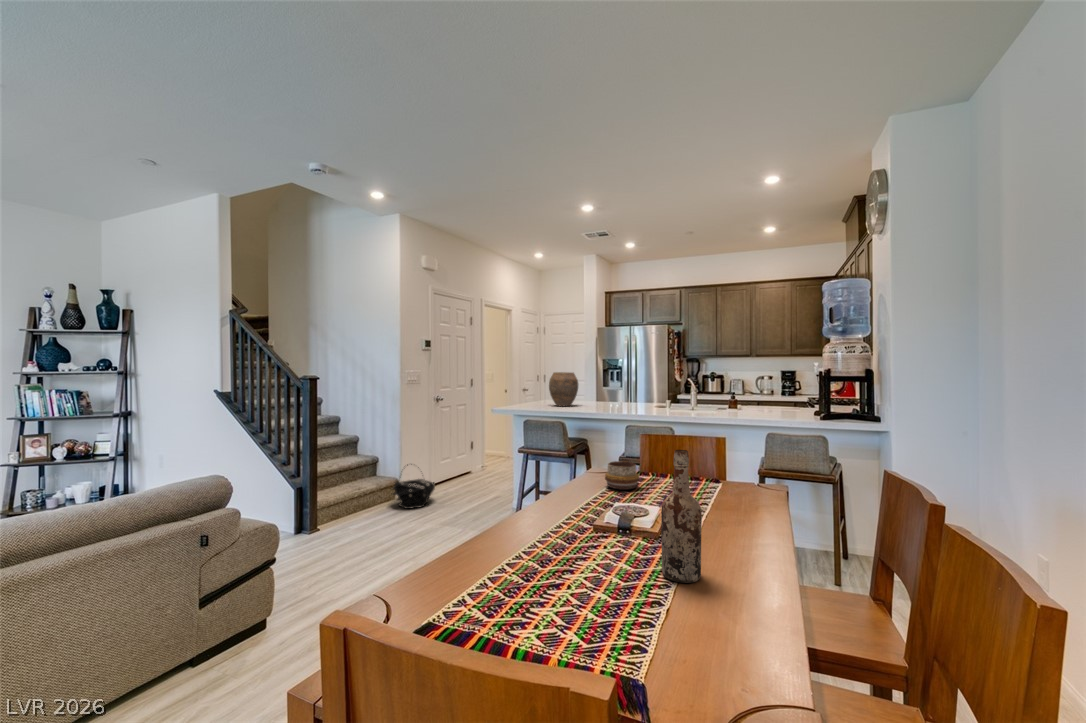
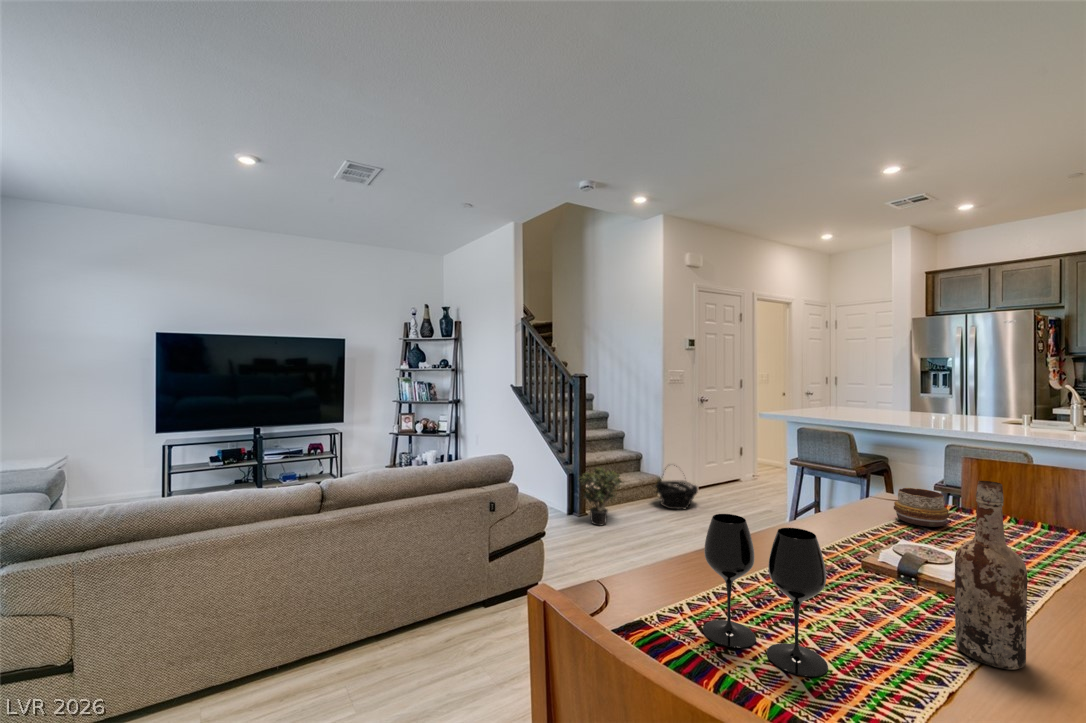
vase: present [549,372,578,406] -> none [835,374,877,415]
potted plant: none [307,475,361,539] -> present [579,468,622,526]
wine glass: none [488,503,590,630] -> present [703,514,828,677]

